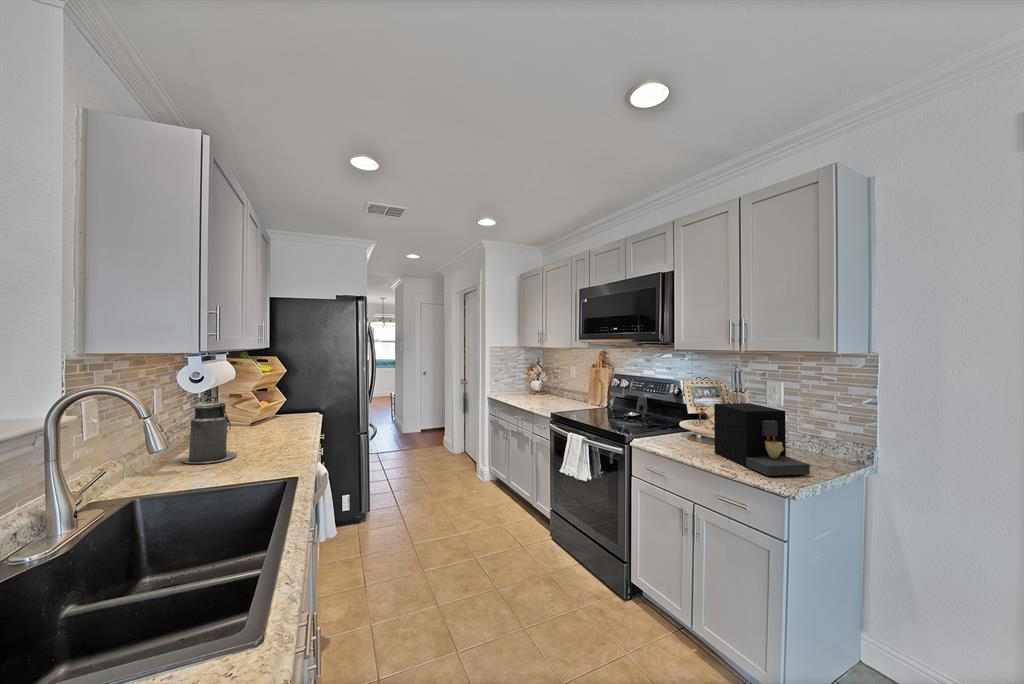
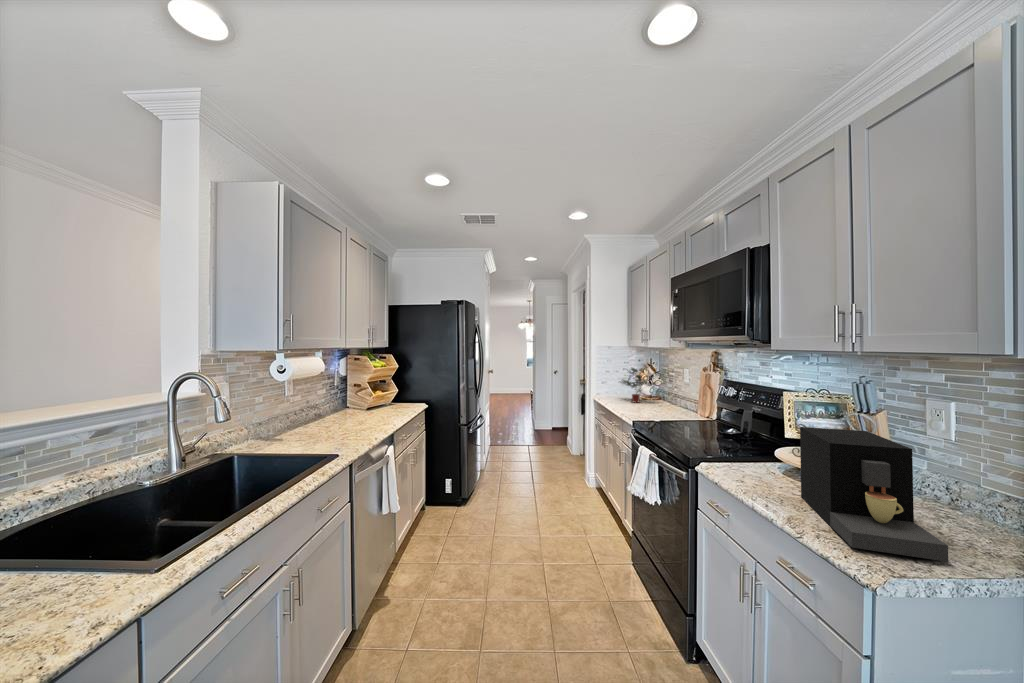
potted plant: none [512,366,549,398] -> present [621,368,655,403]
canister: present [183,397,237,463] -> none [292,385,330,435]

